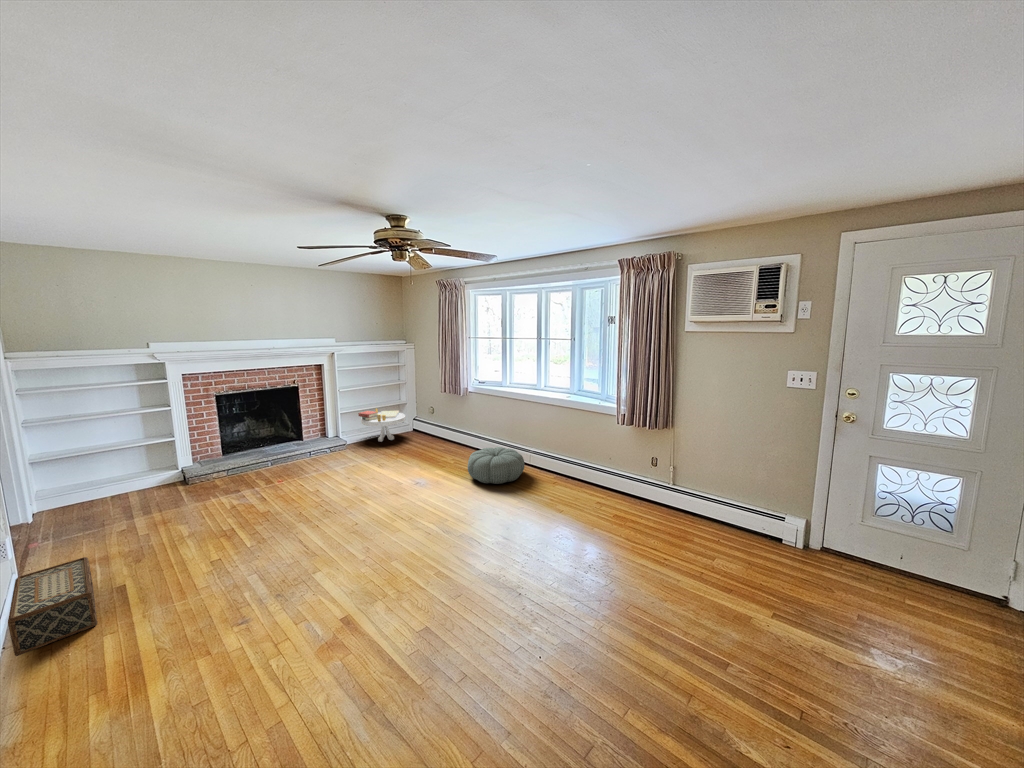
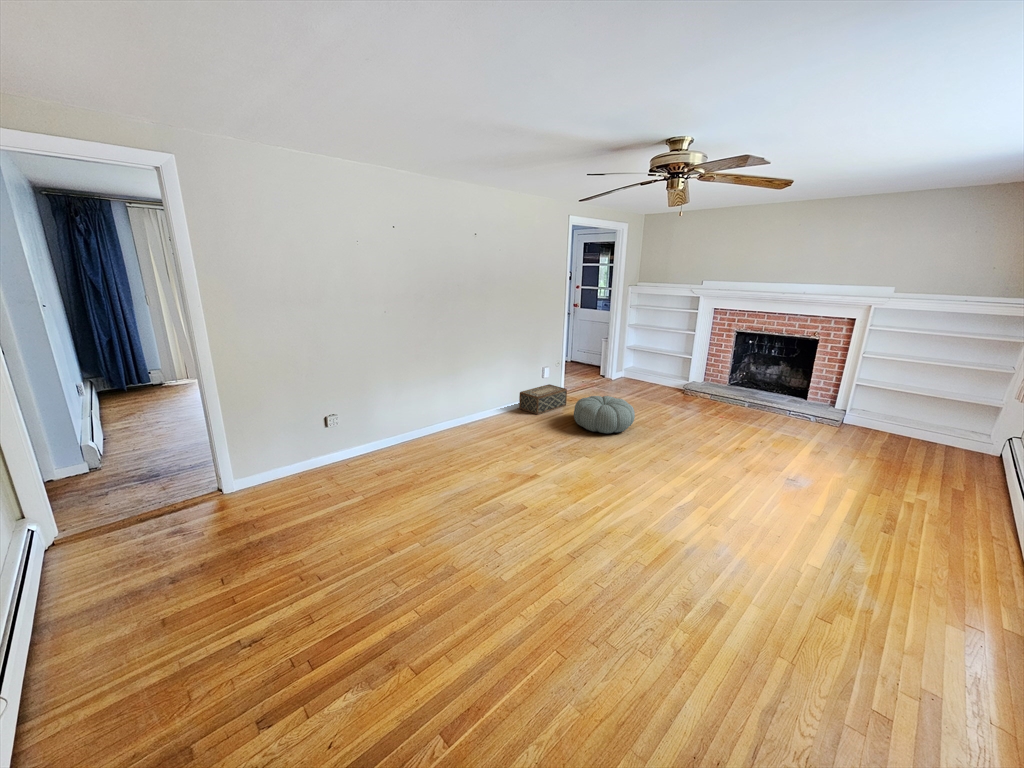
side table: present [358,408,405,442] -> none [883,393,976,451]
pouf: present [468,447,525,484] -> present [574,396,635,433]

